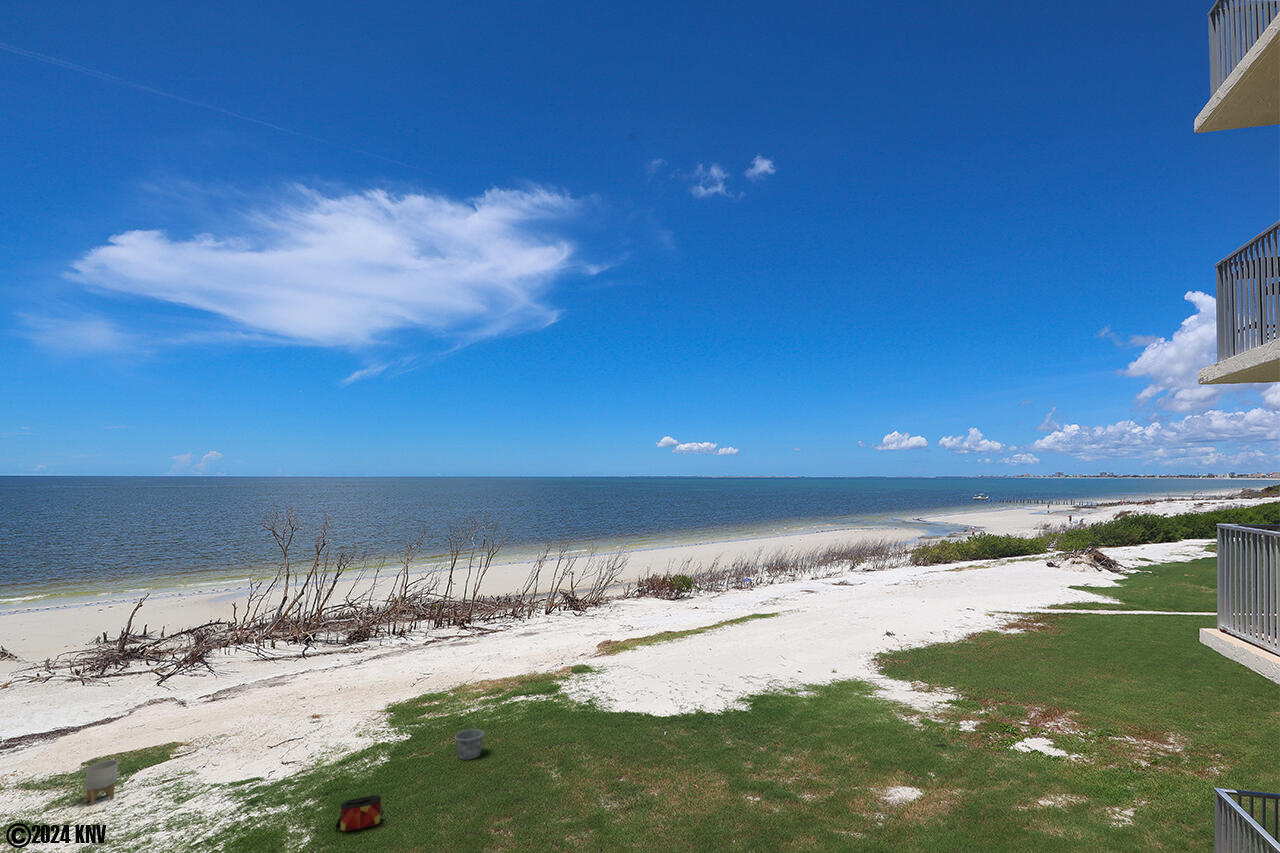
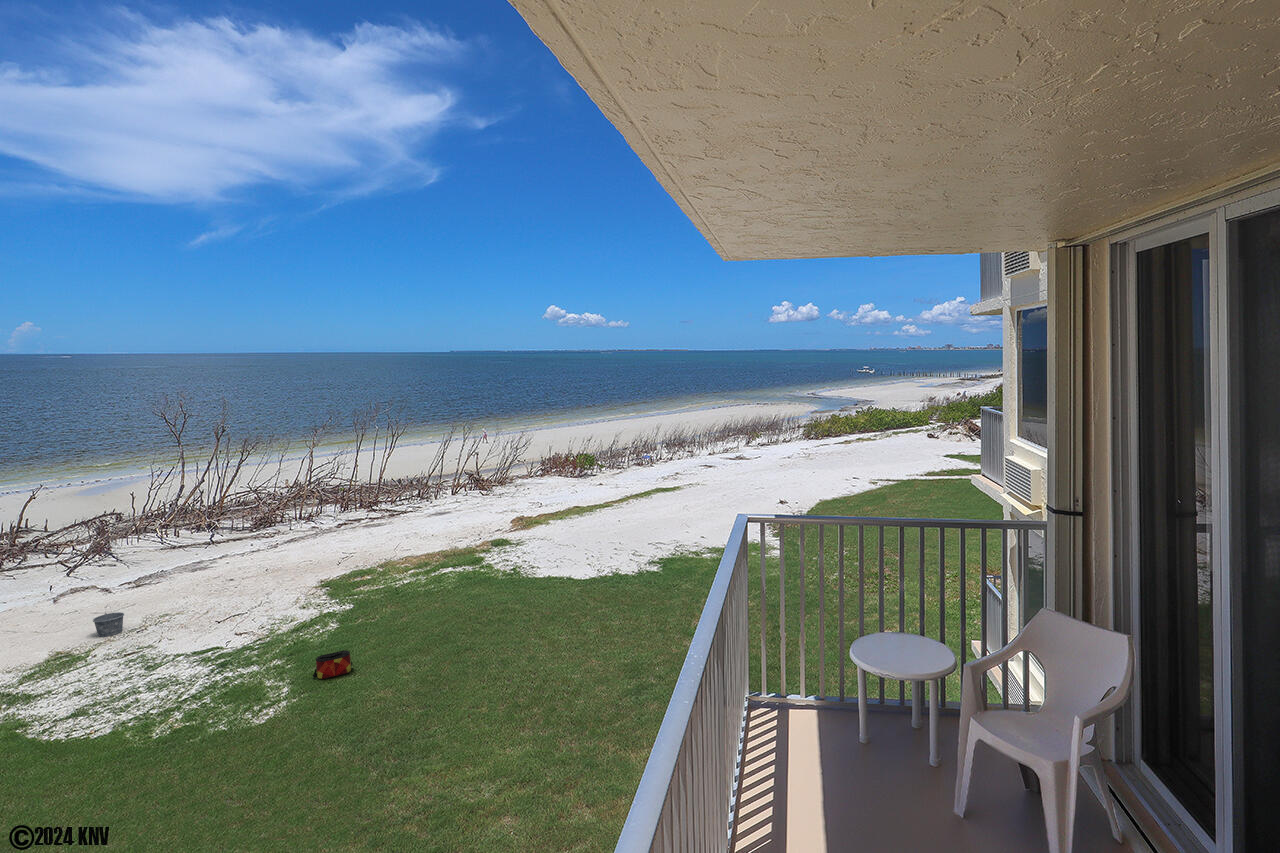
bucket: present [455,729,484,760] -> present [93,612,124,637]
planter: present [85,760,118,806] -> none [48,640,79,679]

